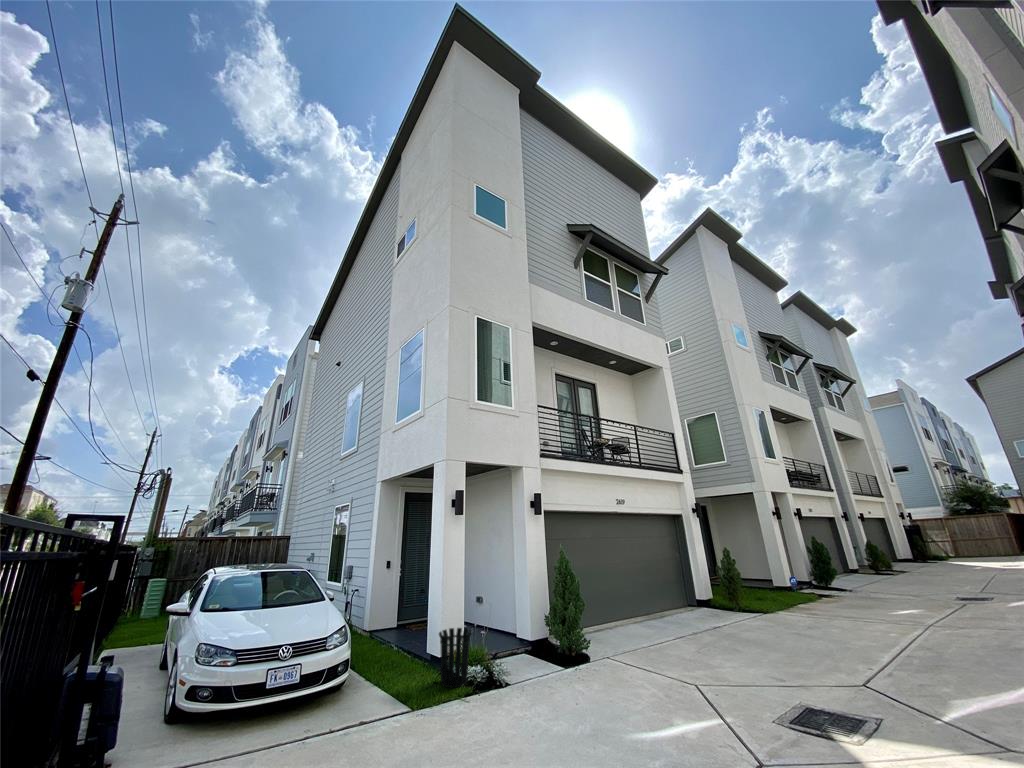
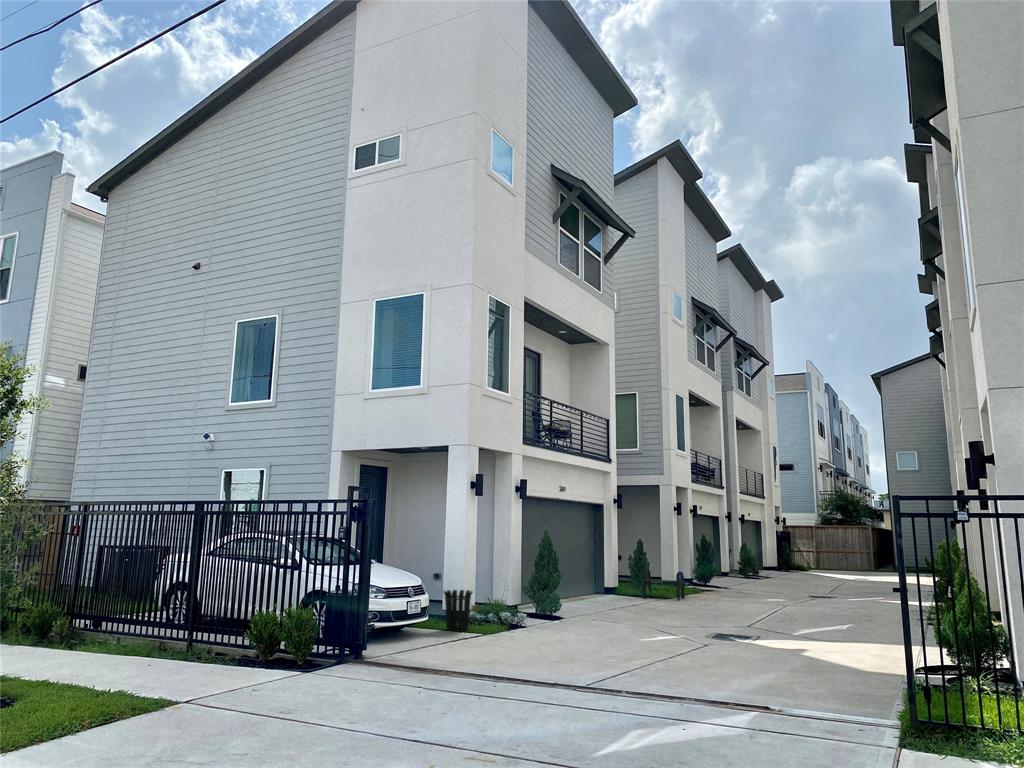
bench: none [739,582,795,622] -> present [643,570,685,600]

